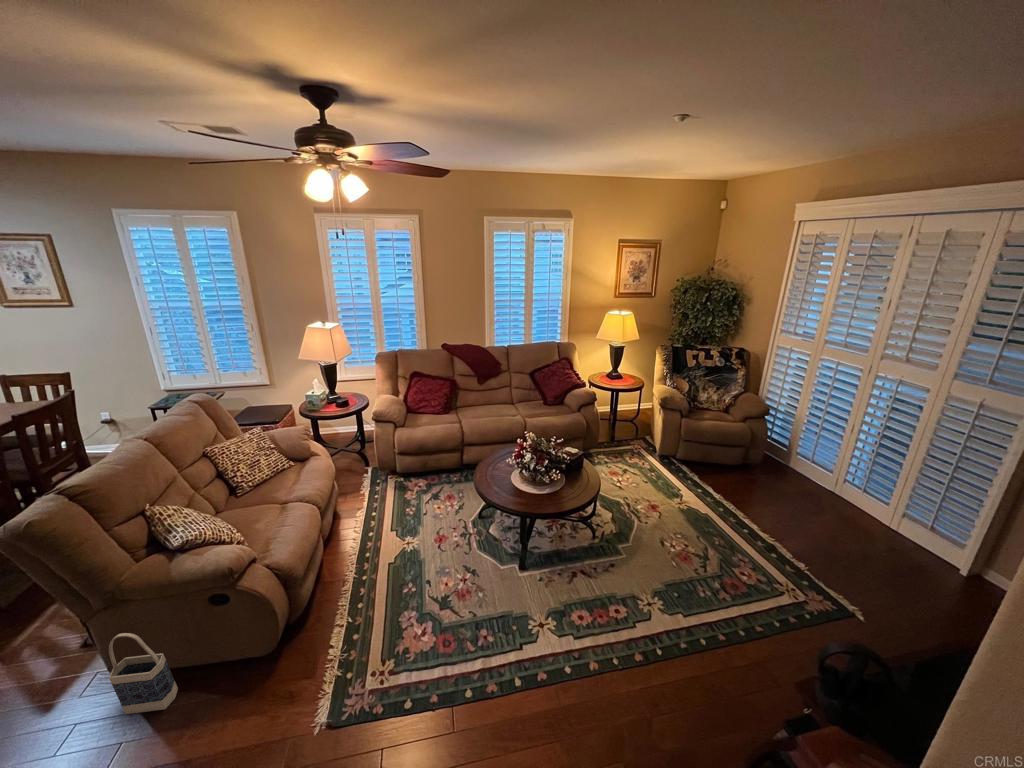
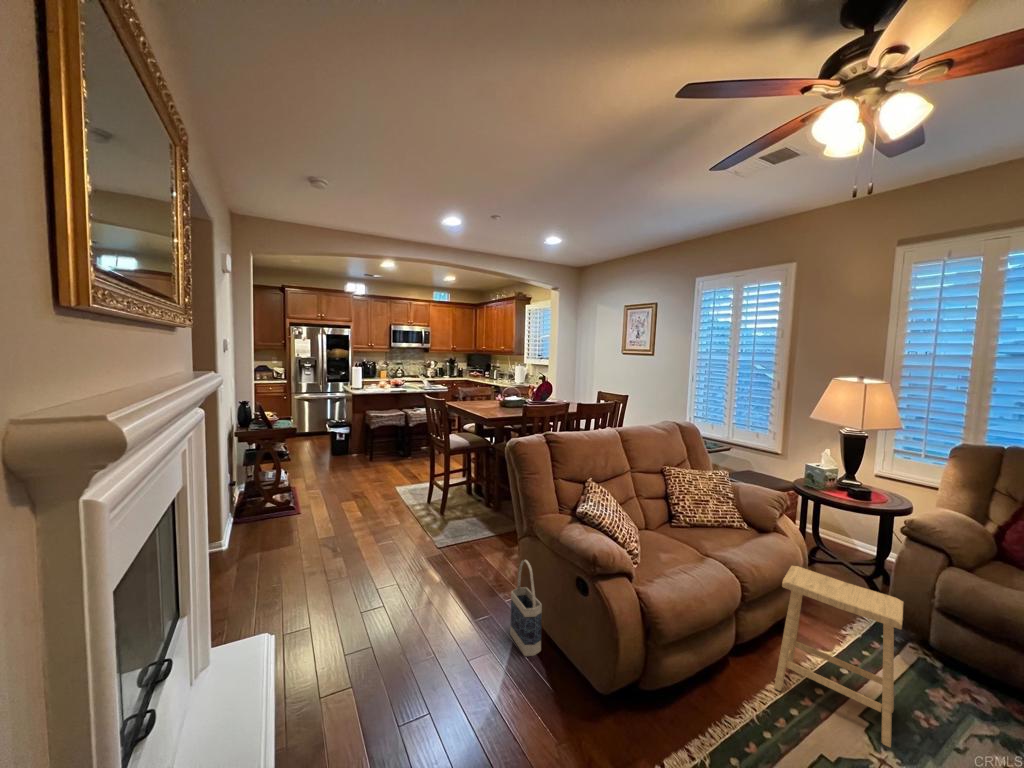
footstool: none [340,464,407,551] -> present [774,566,903,747]

